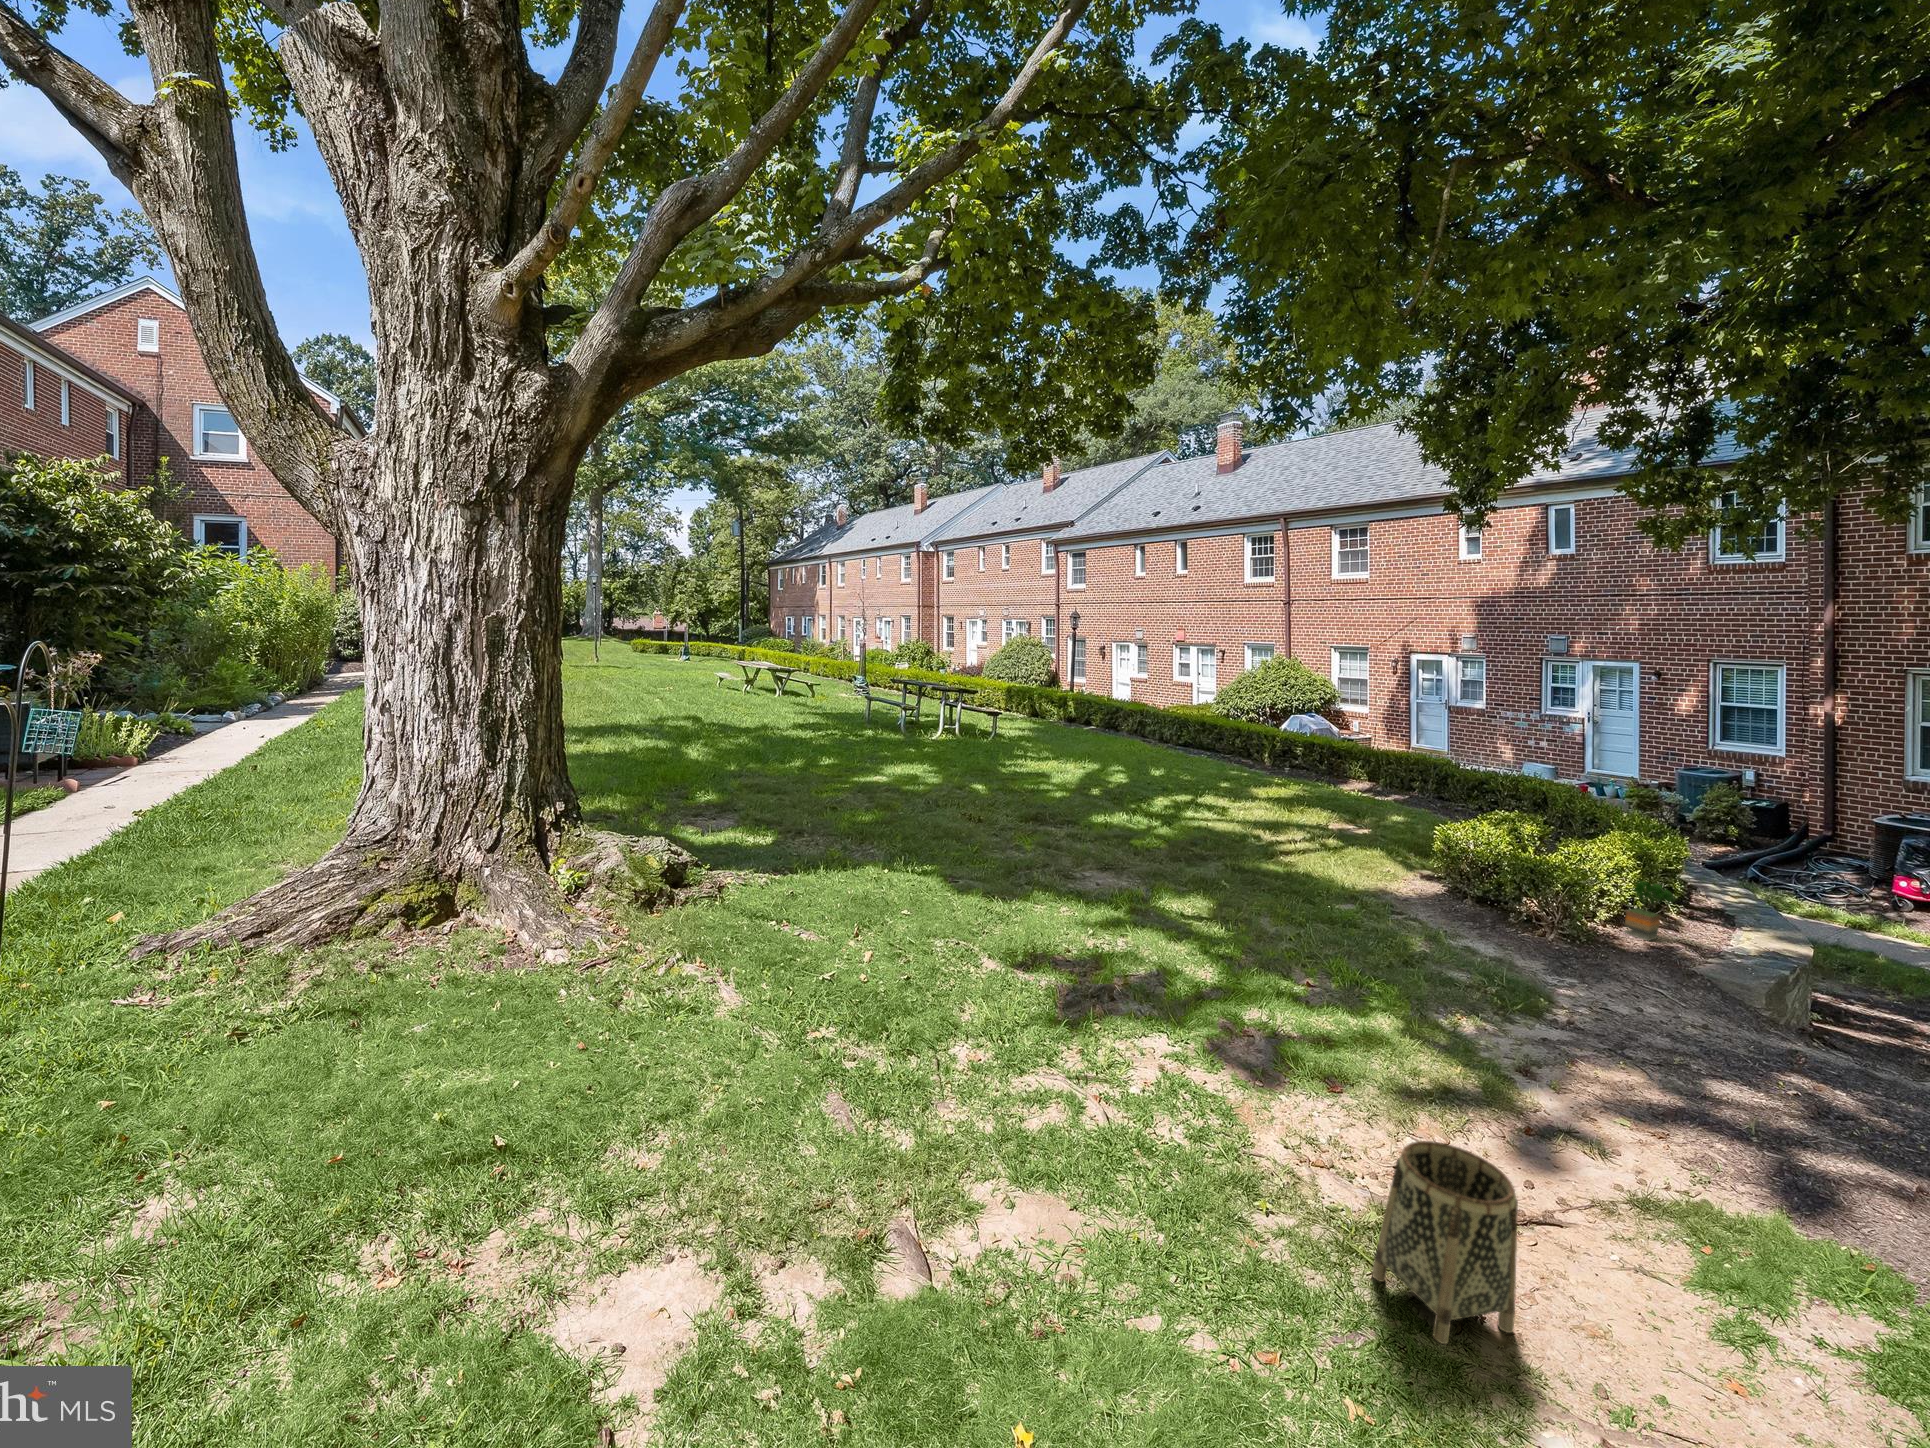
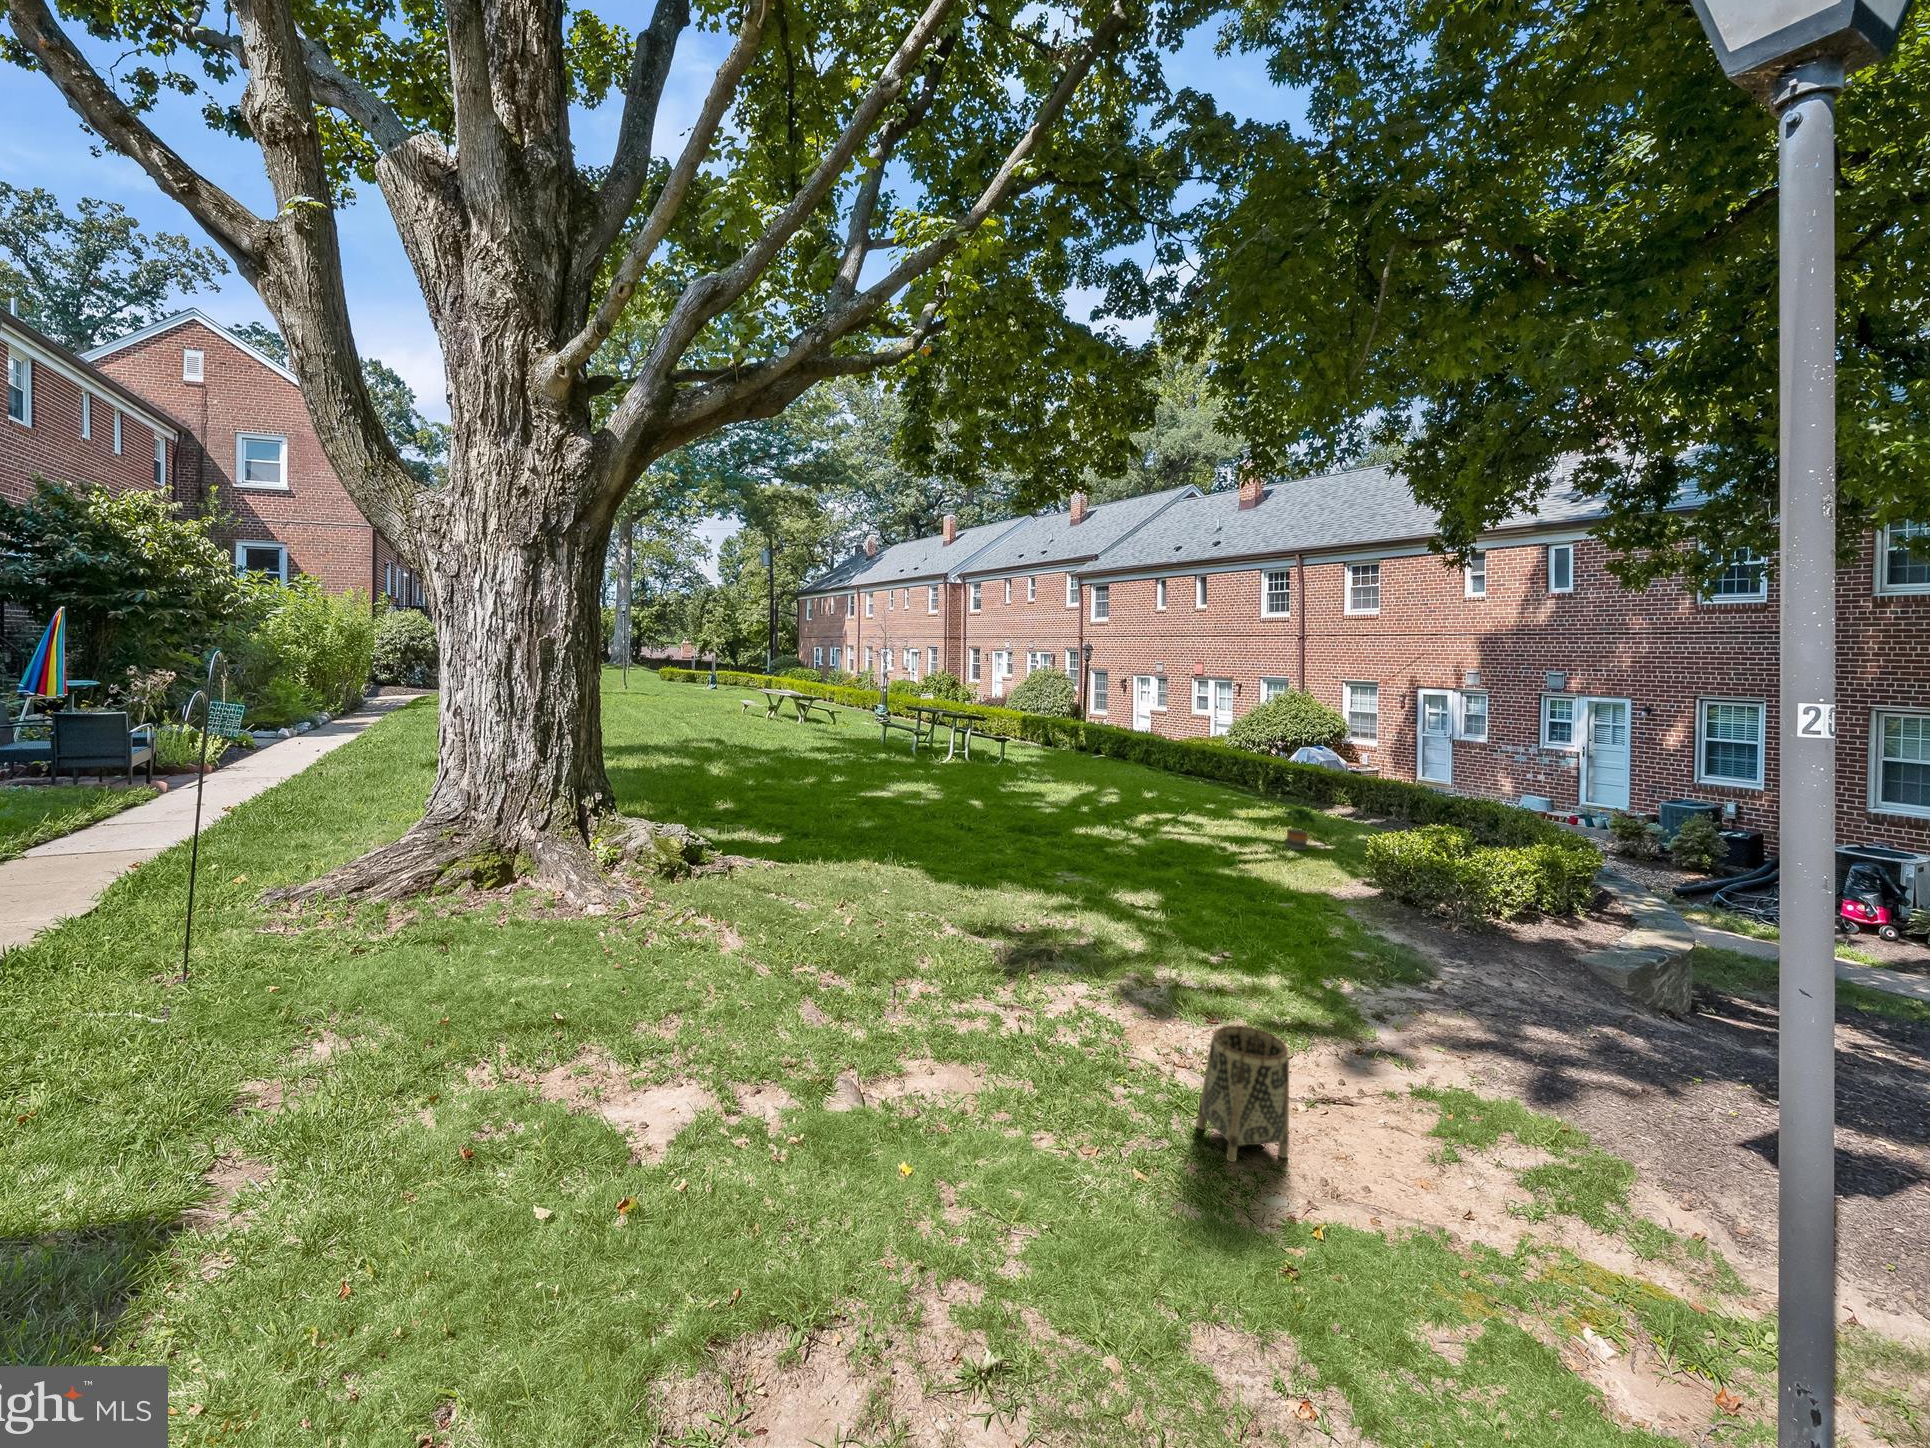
potted tree: present [1624,881,1675,941] -> present [1286,809,1315,850]

